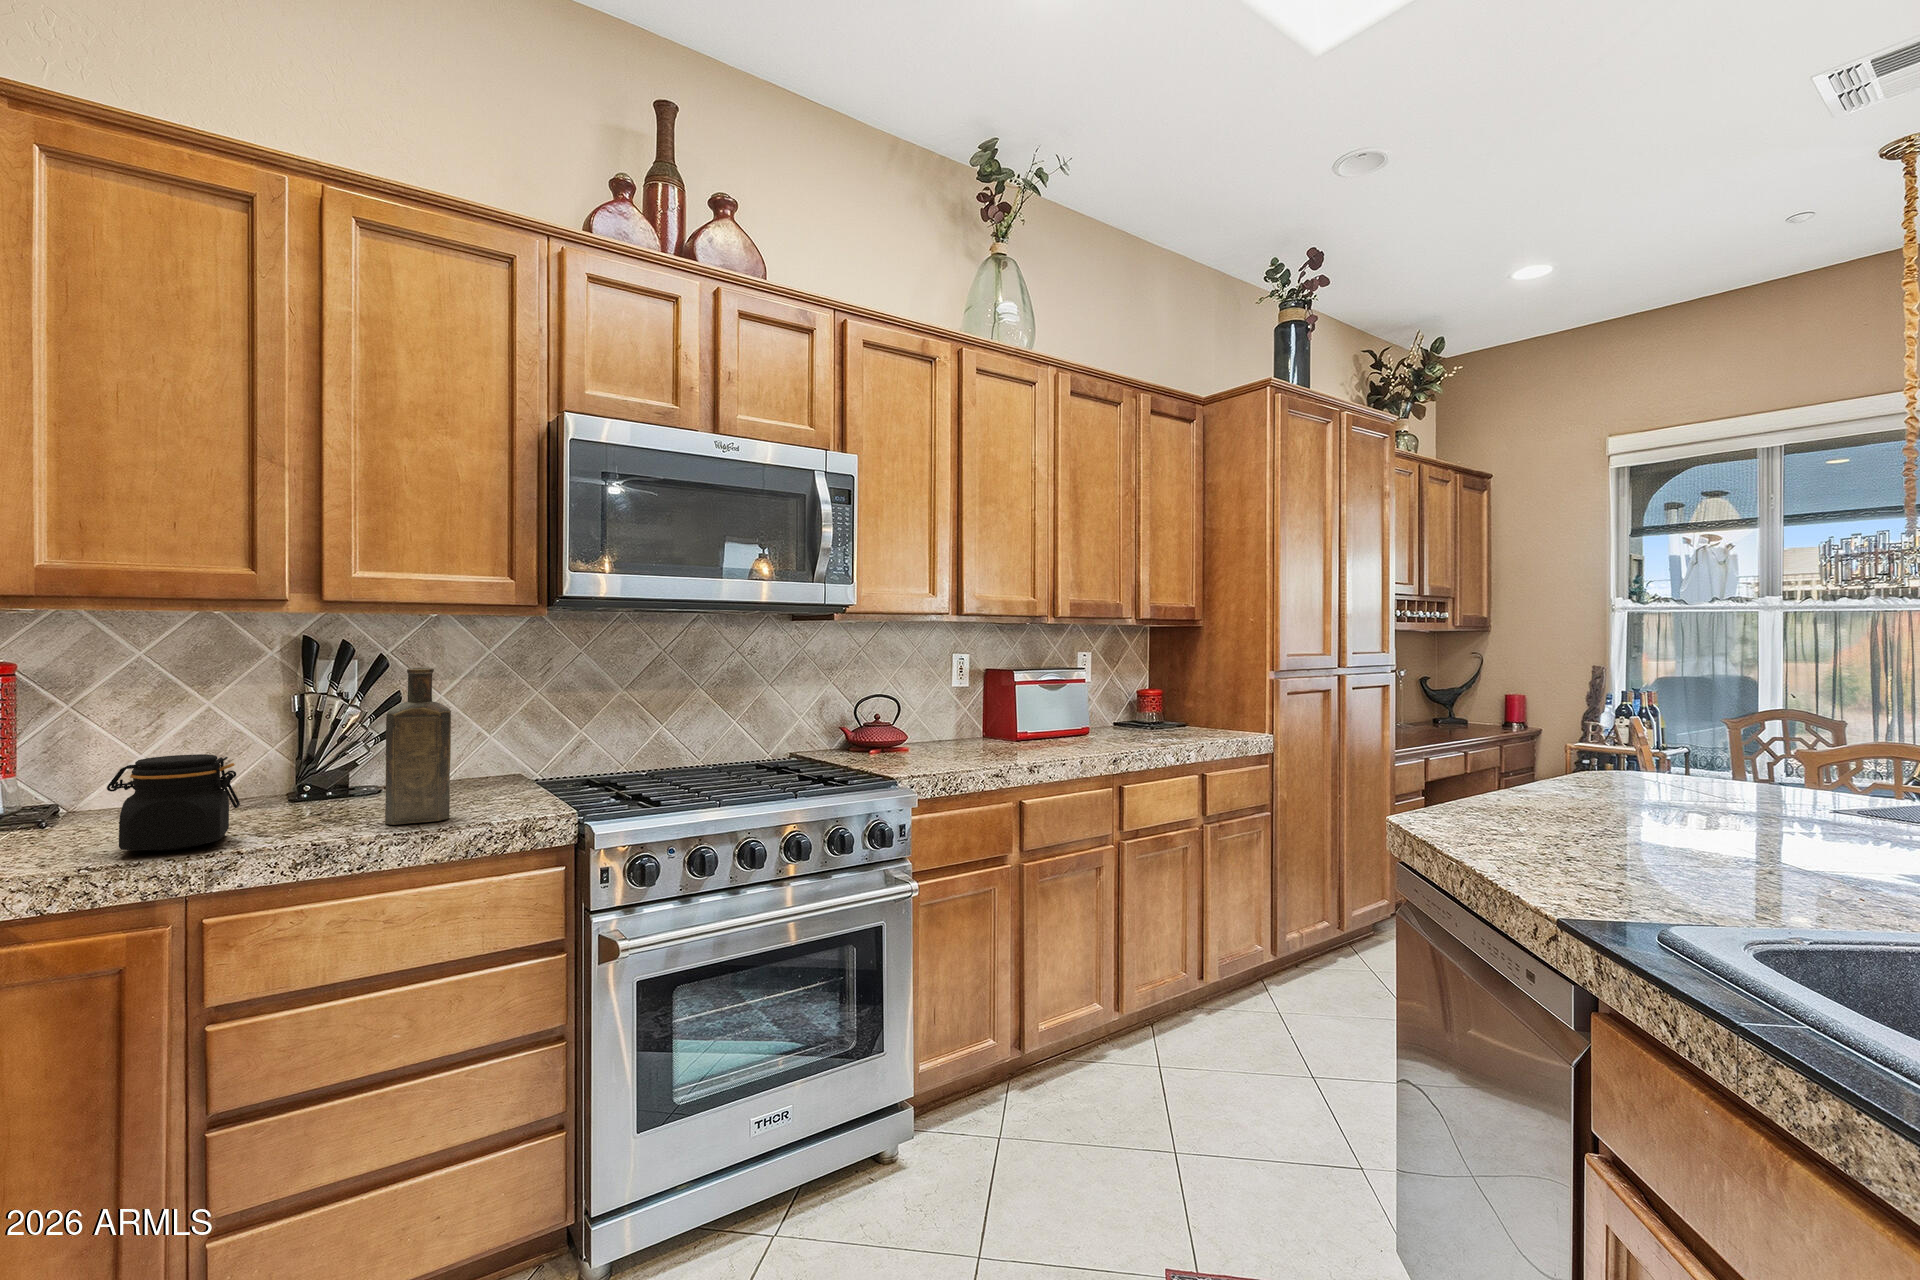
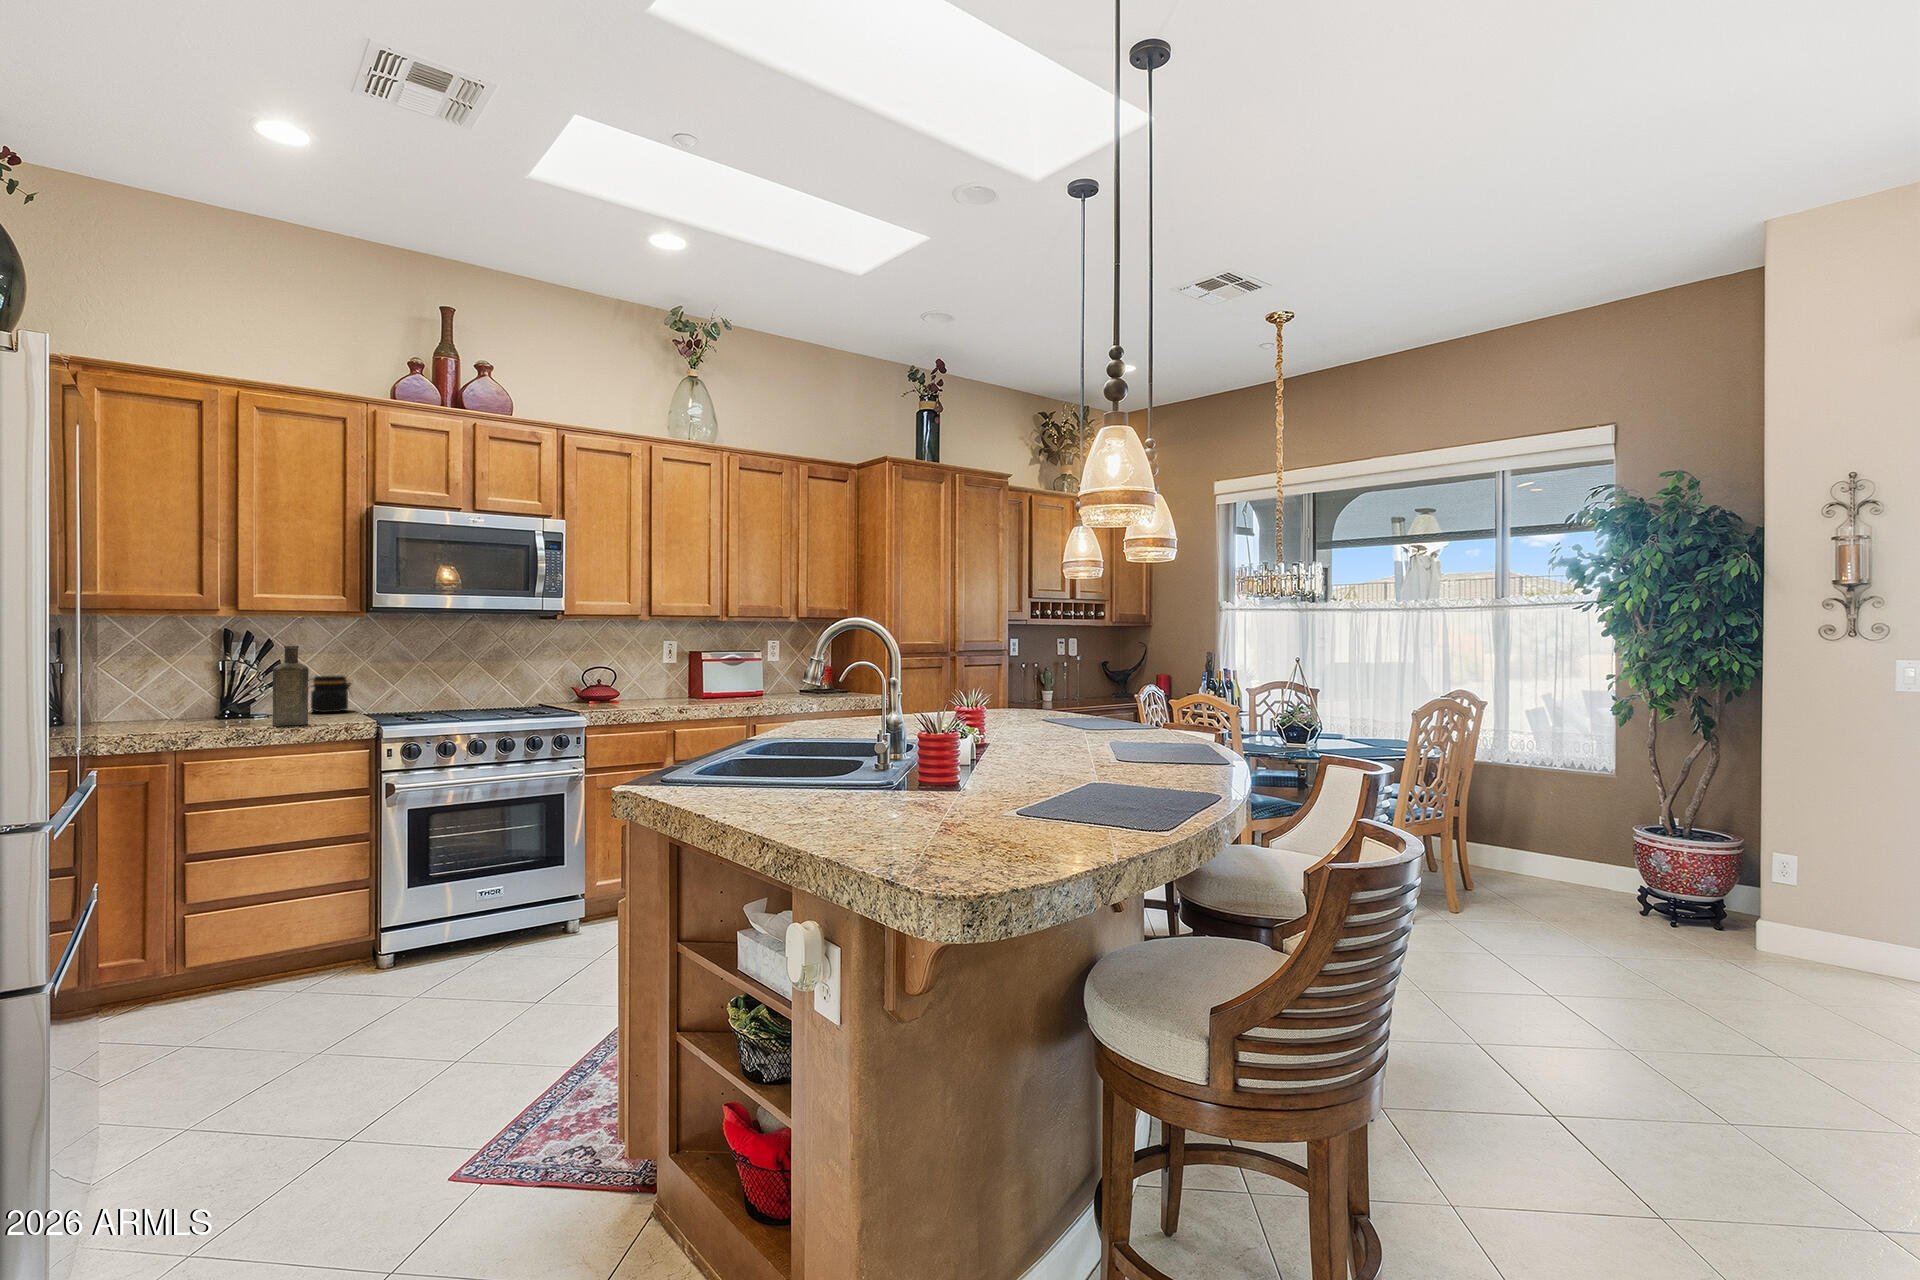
jar: present [107,754,240,851] -> present [311,676,351,712]

